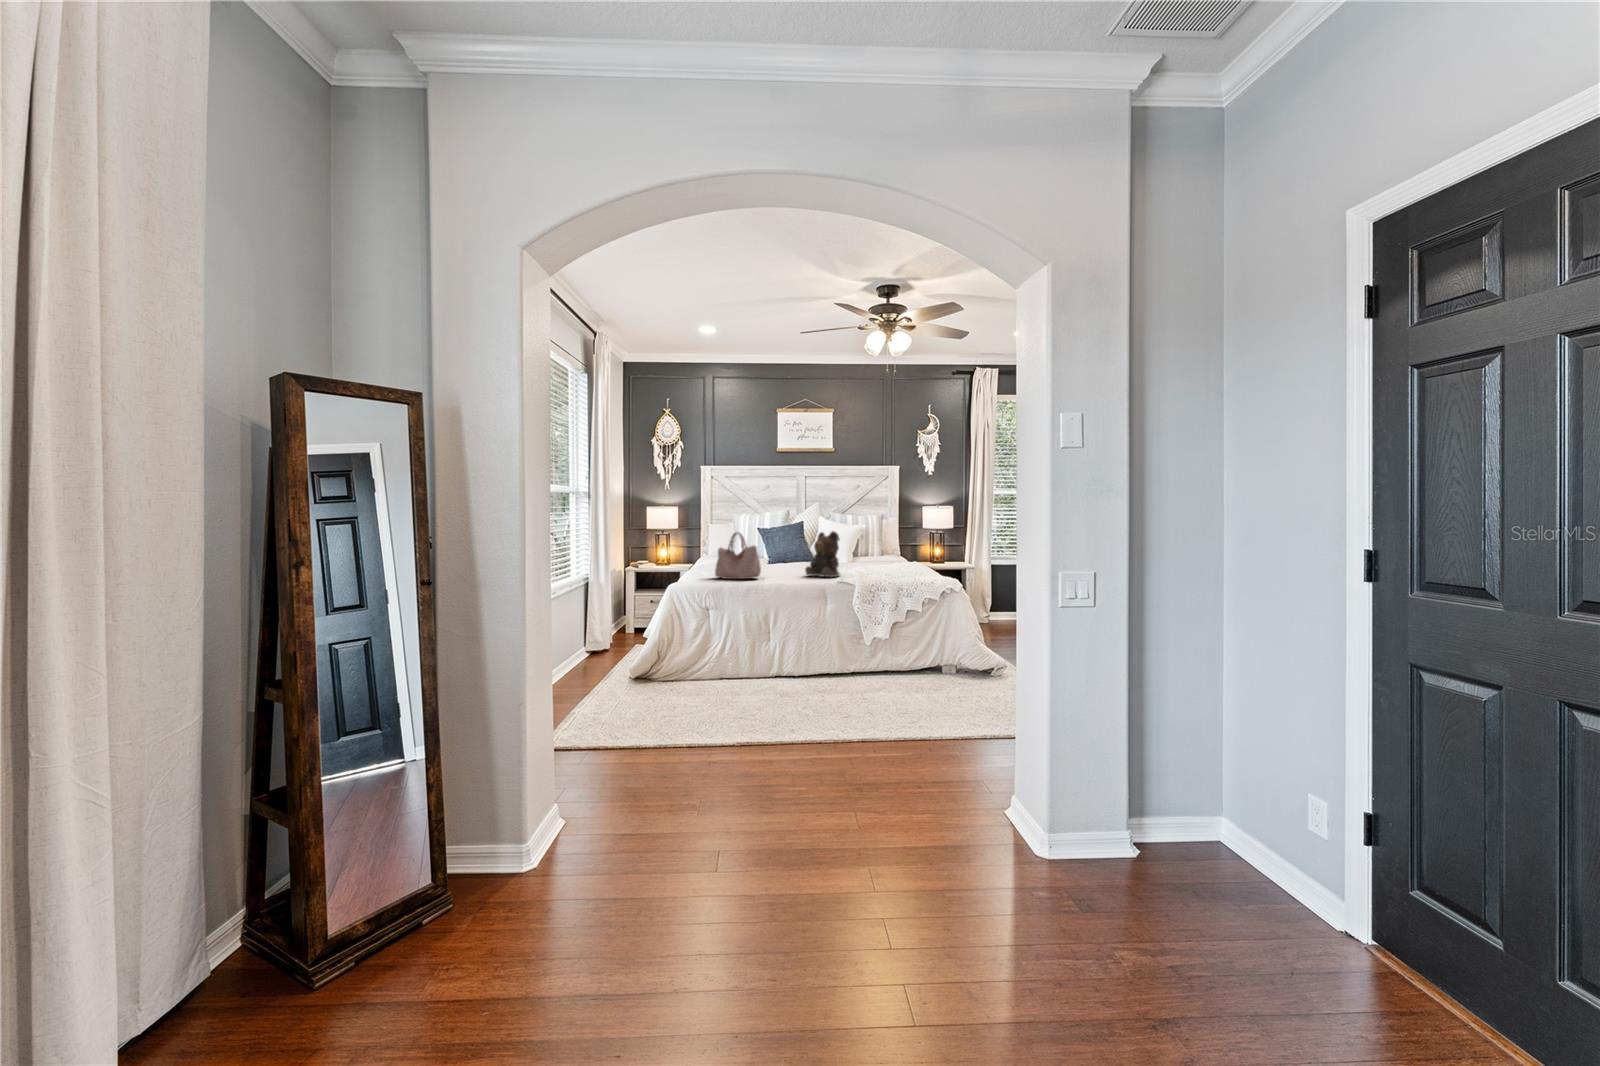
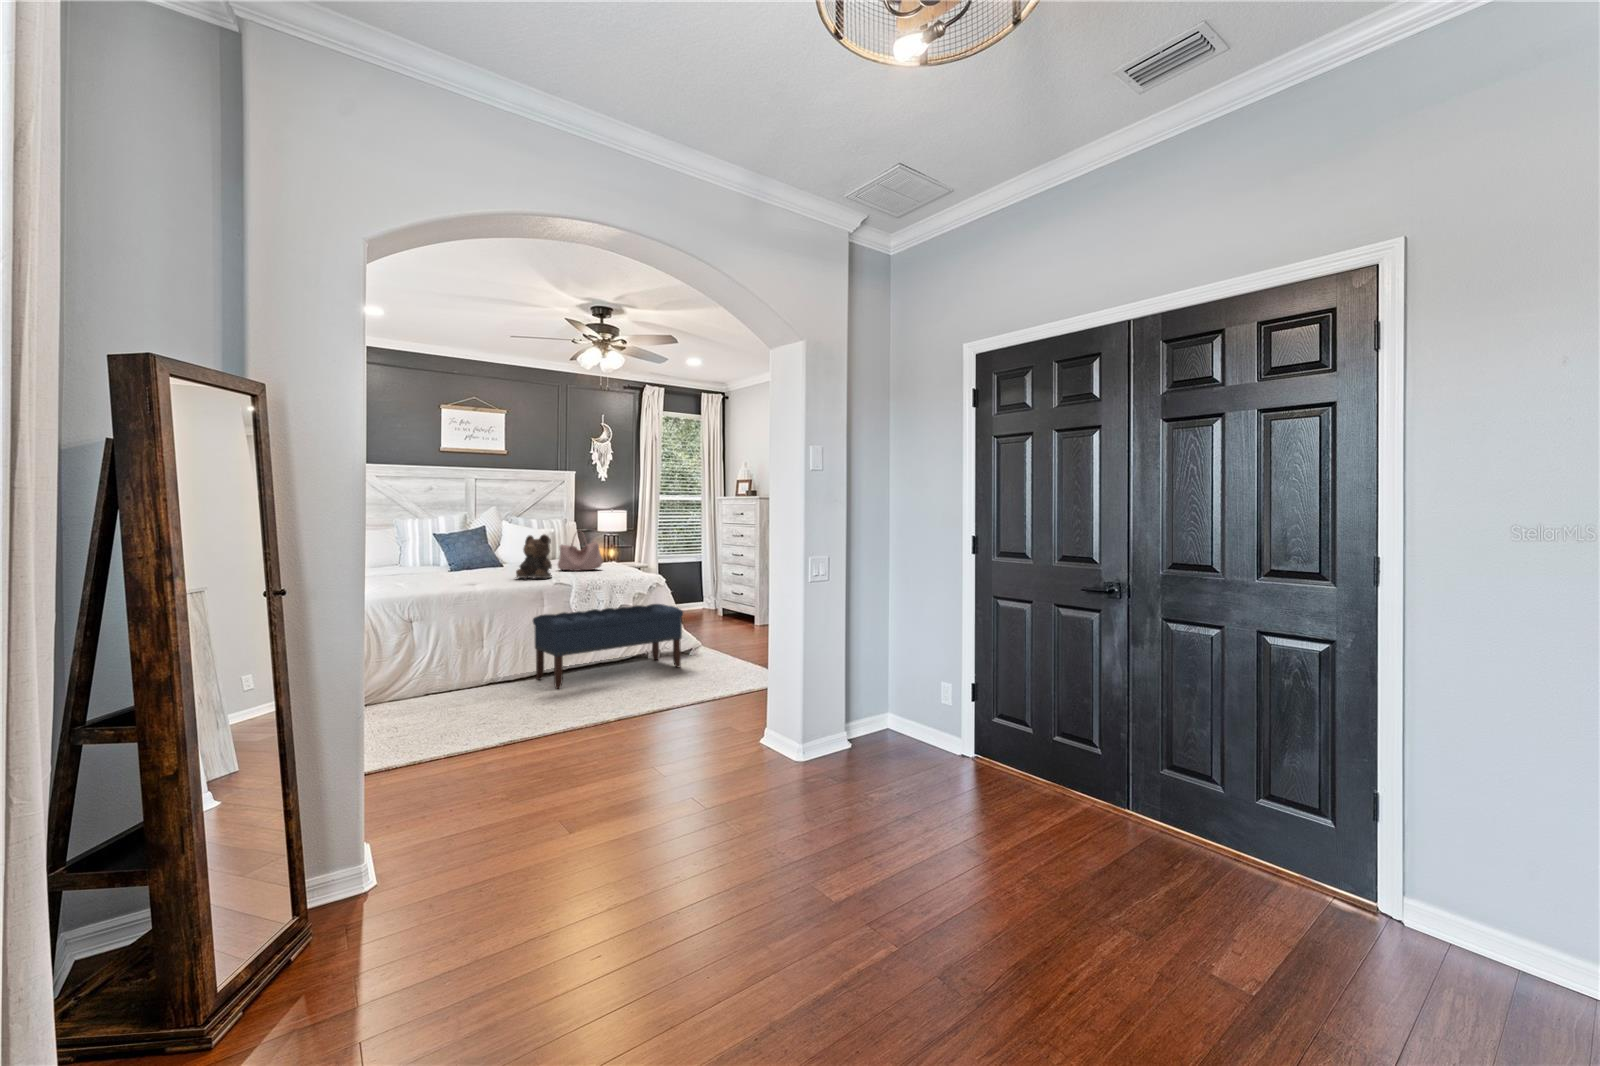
handbag: present [715,532,761,579] -> present [558,534,603,571]
bench: none [812,612,973,695] -> present [533,604,683,689]

